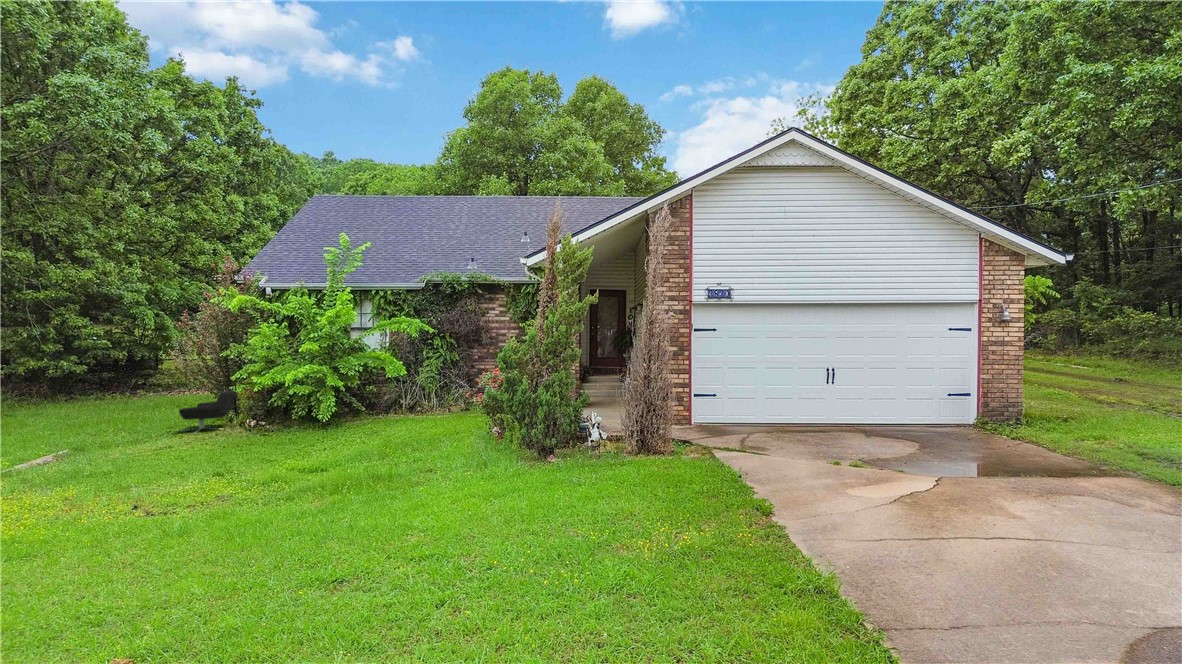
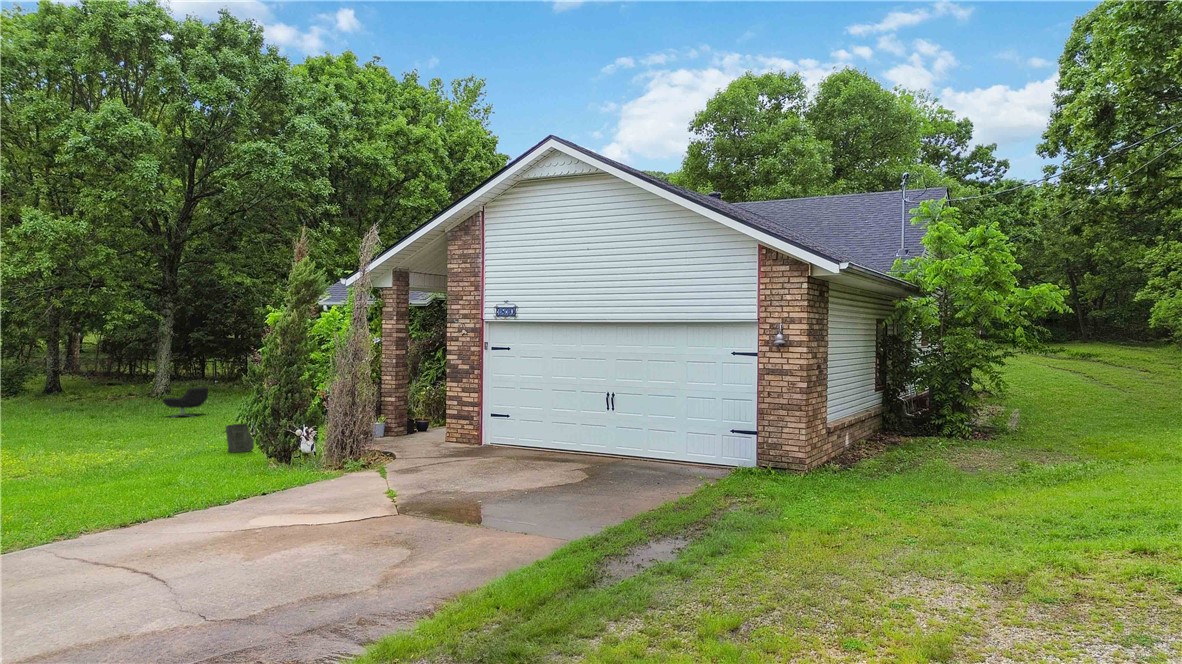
bucket: none [480,425,518,464] -> present [223,422,255,453]

